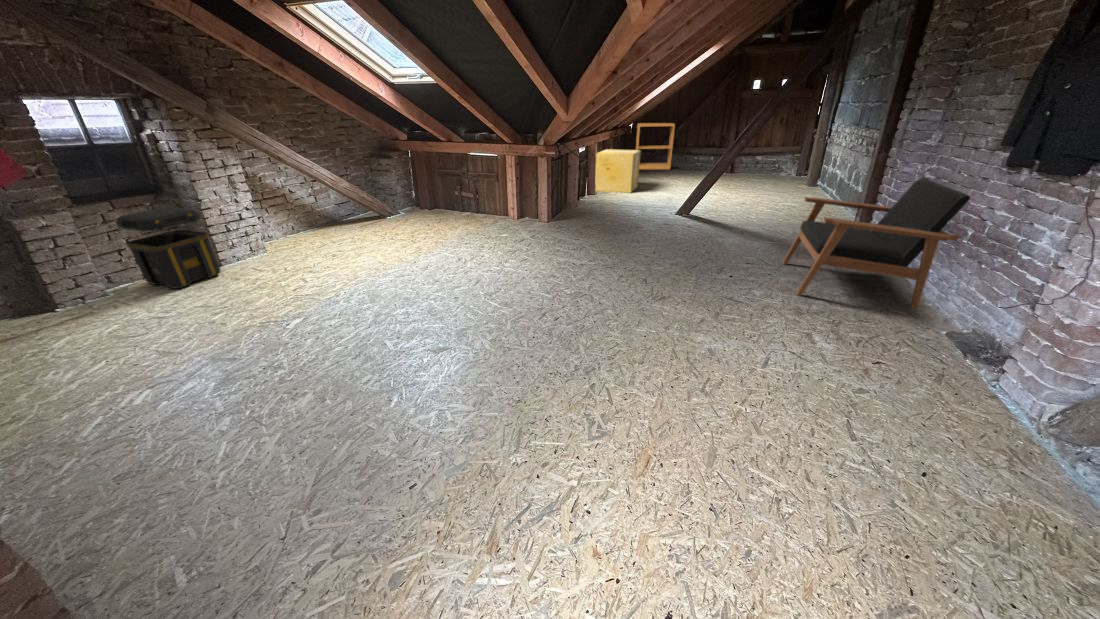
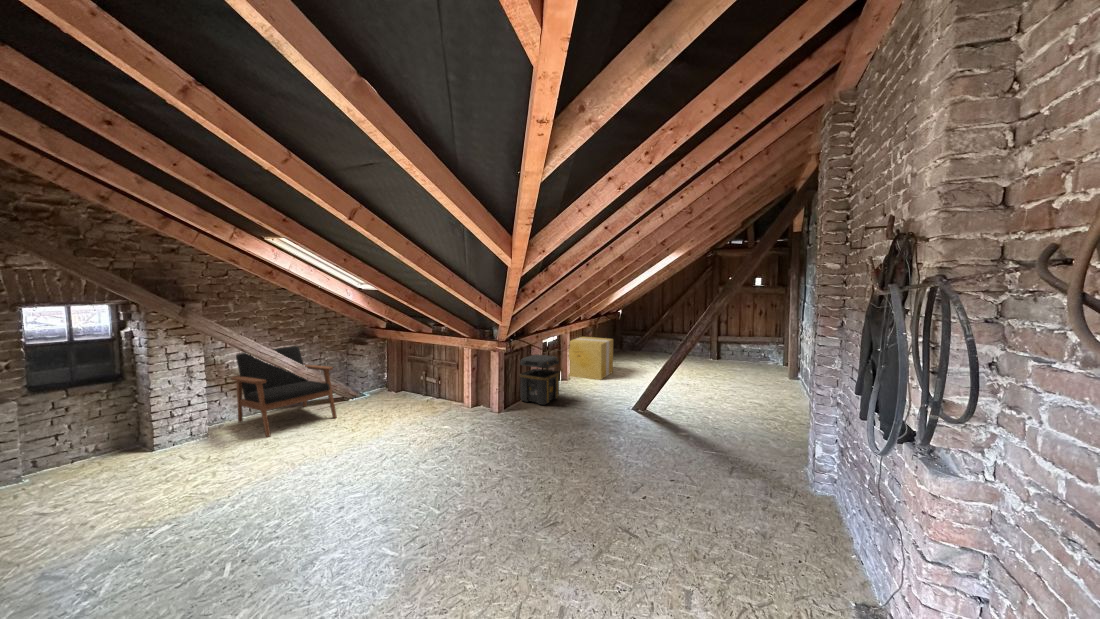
bookshelf: present [636,123,675,169] -> none [623,310,657,353]
armchair: present [782,178,970,308] -> present [231,346,337,437]
toolbox: present [117,207,220,289] -> present [520,355,560,405]

